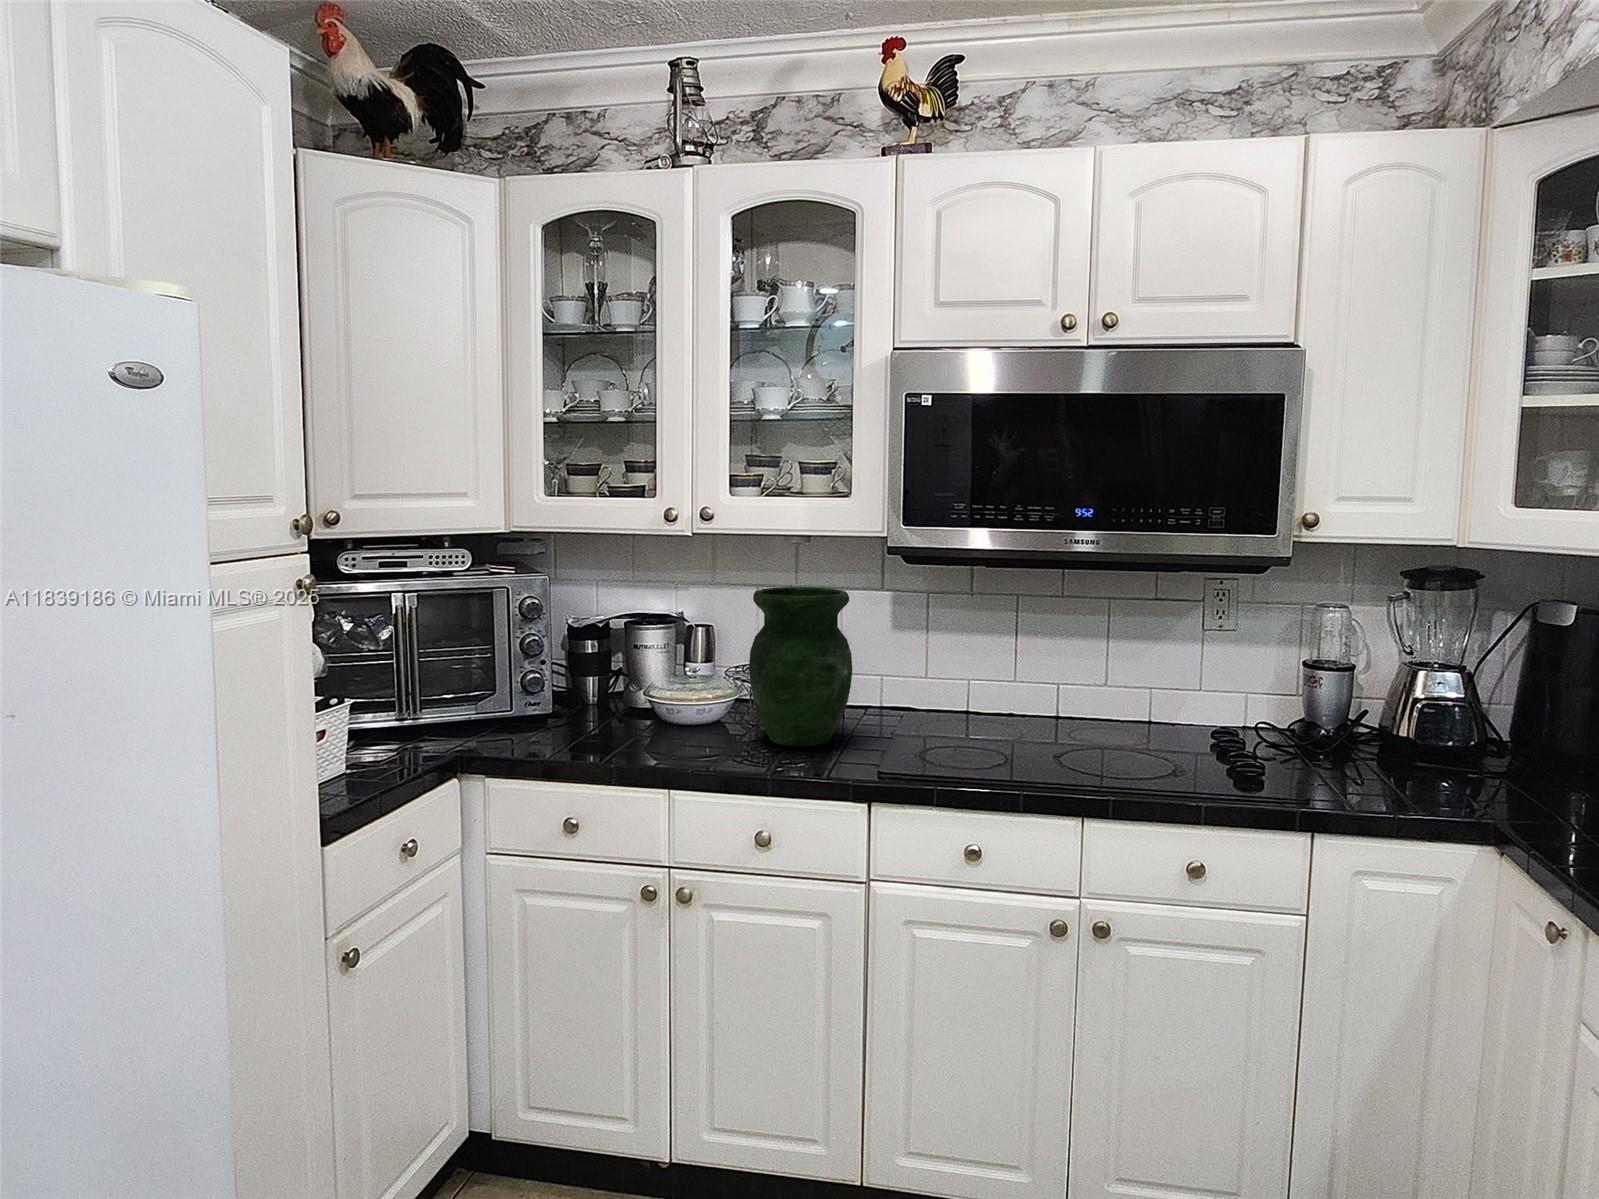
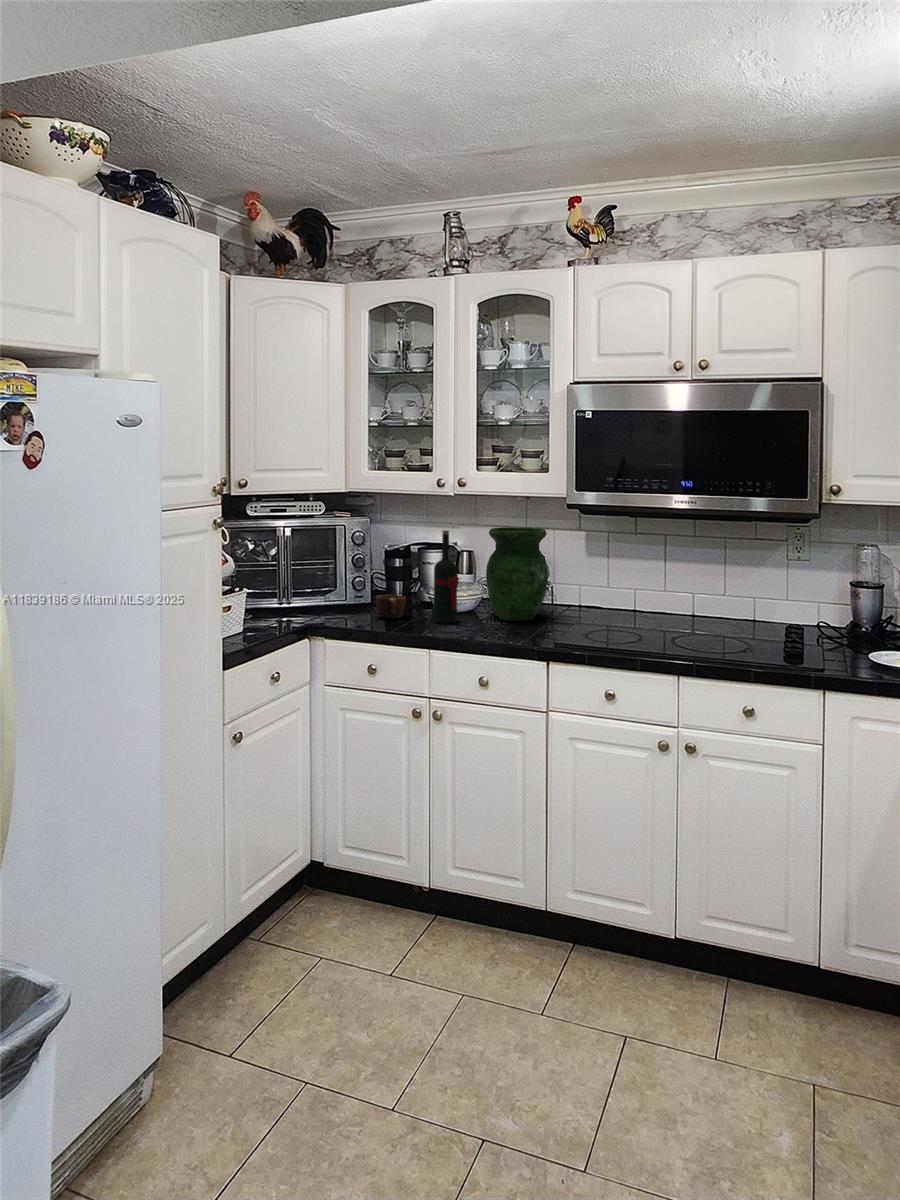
wine bottle: none [662,597,706,757] -> present [433,530,458,623]
mug: none [560,706,613,749] -> present [376,595,406,619]

